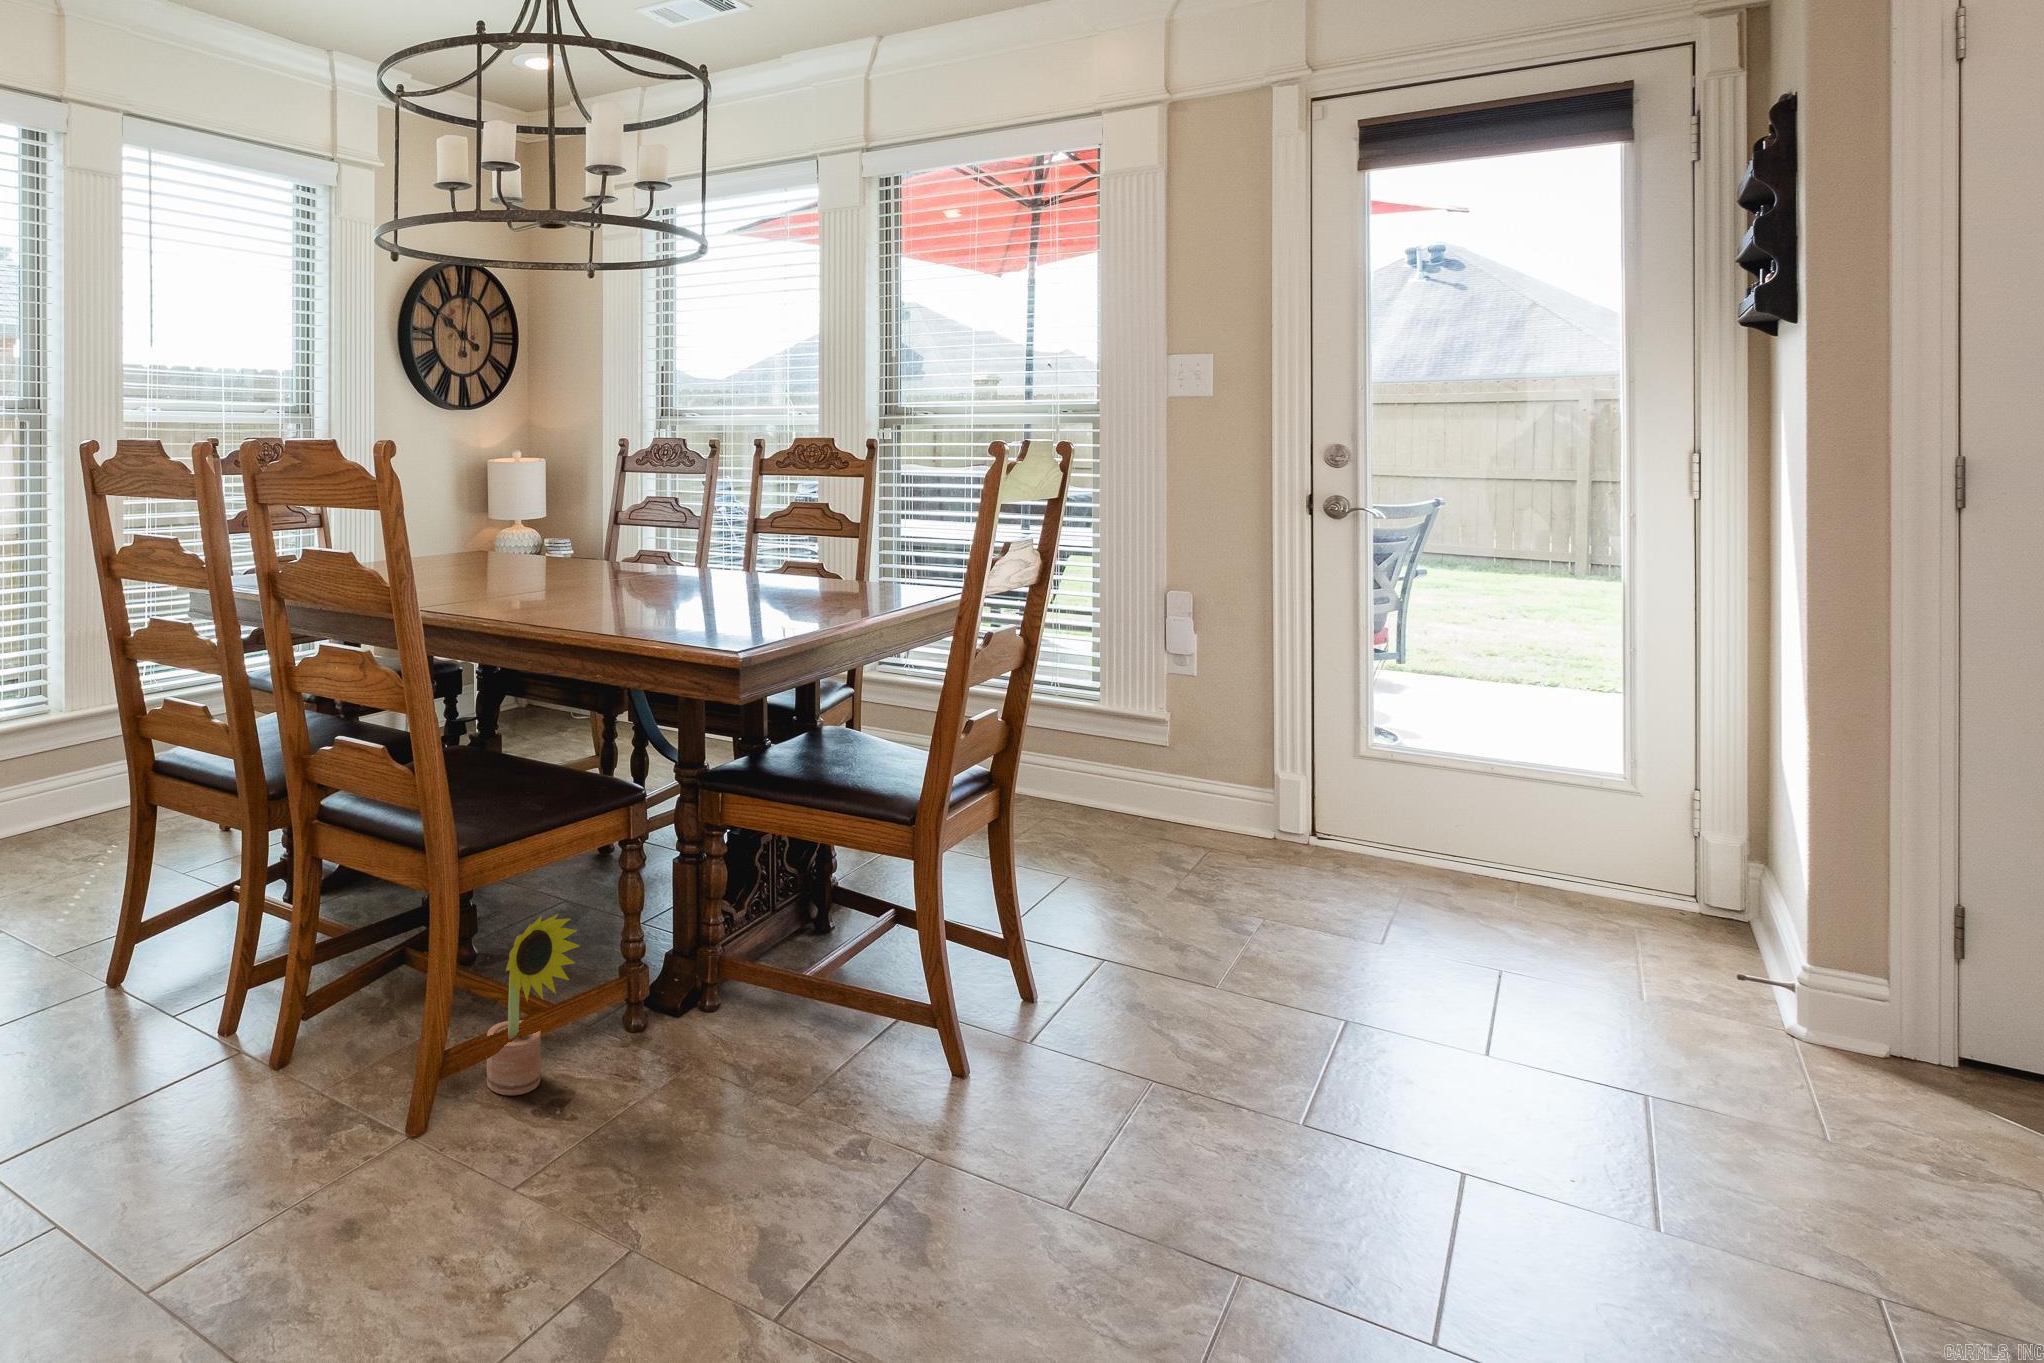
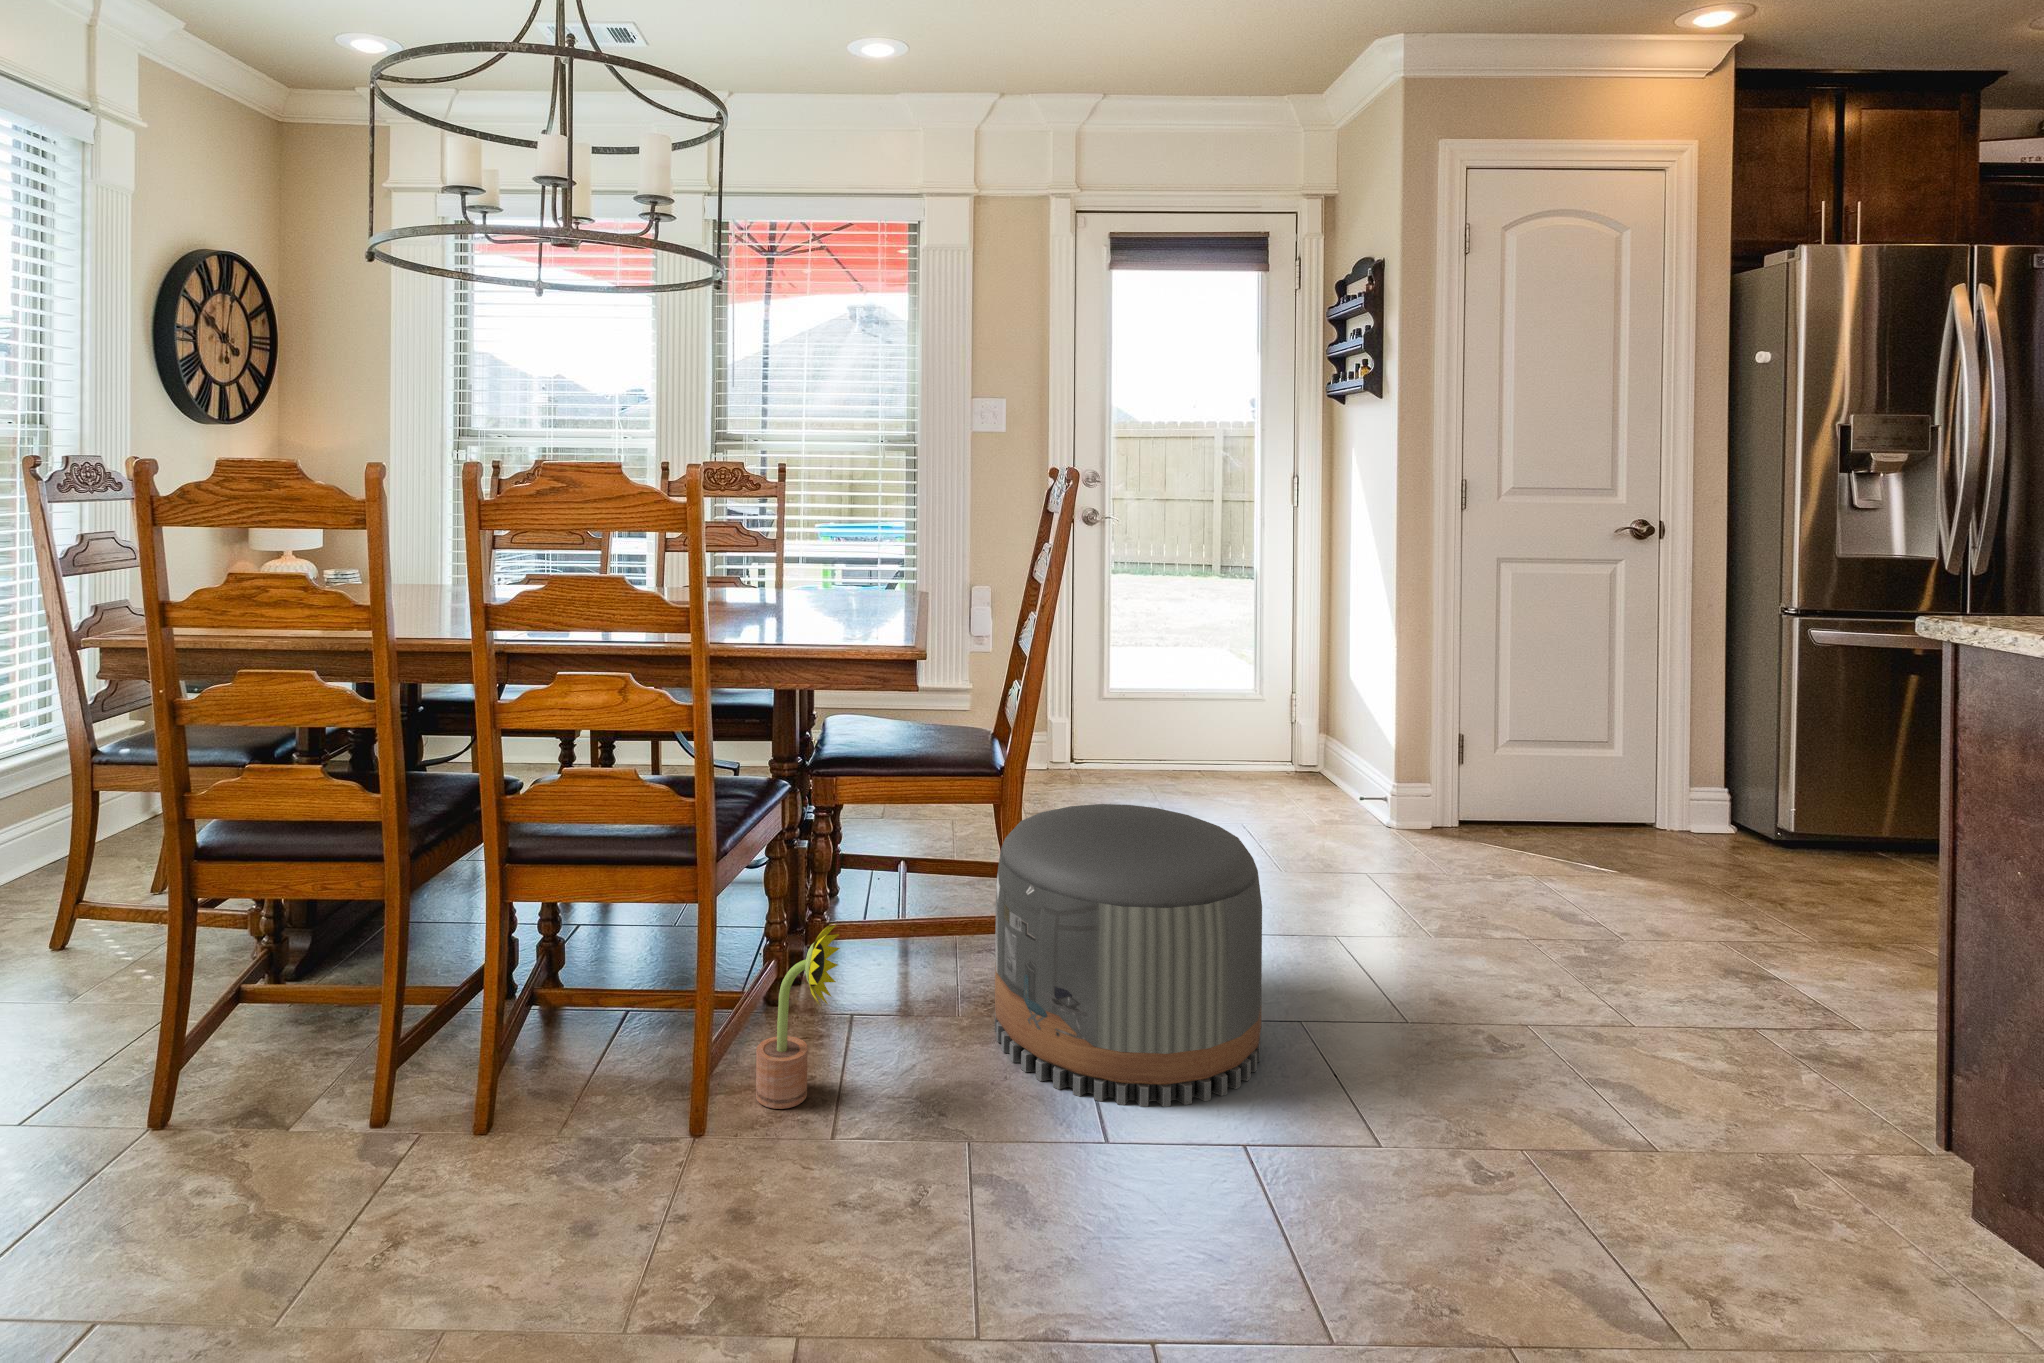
pouf: none [763,854,1110,1269] -> present [995,804,1262,1107]

